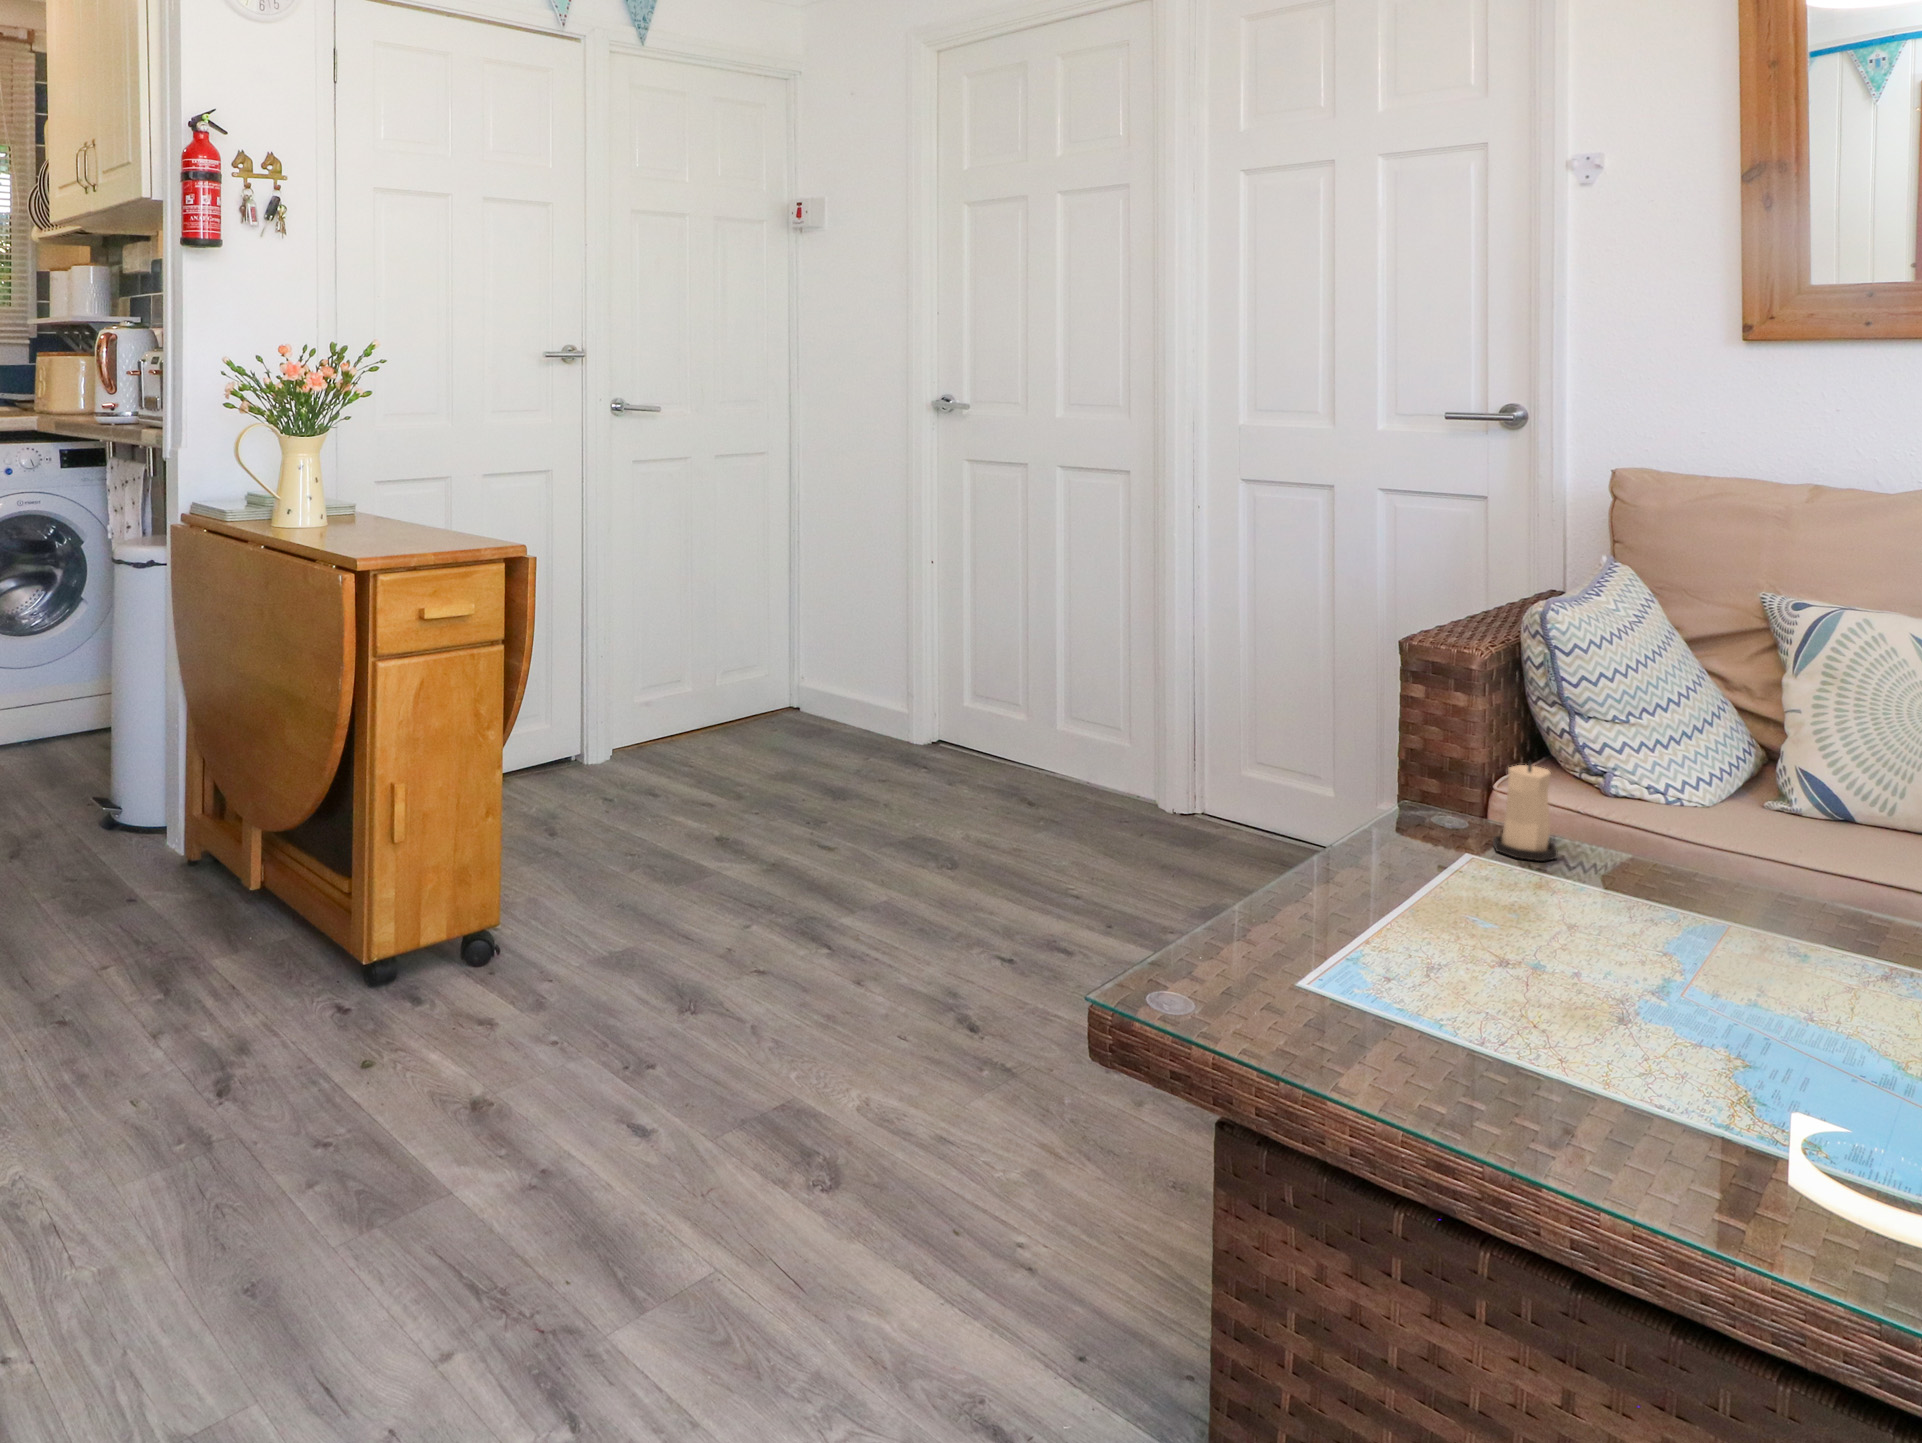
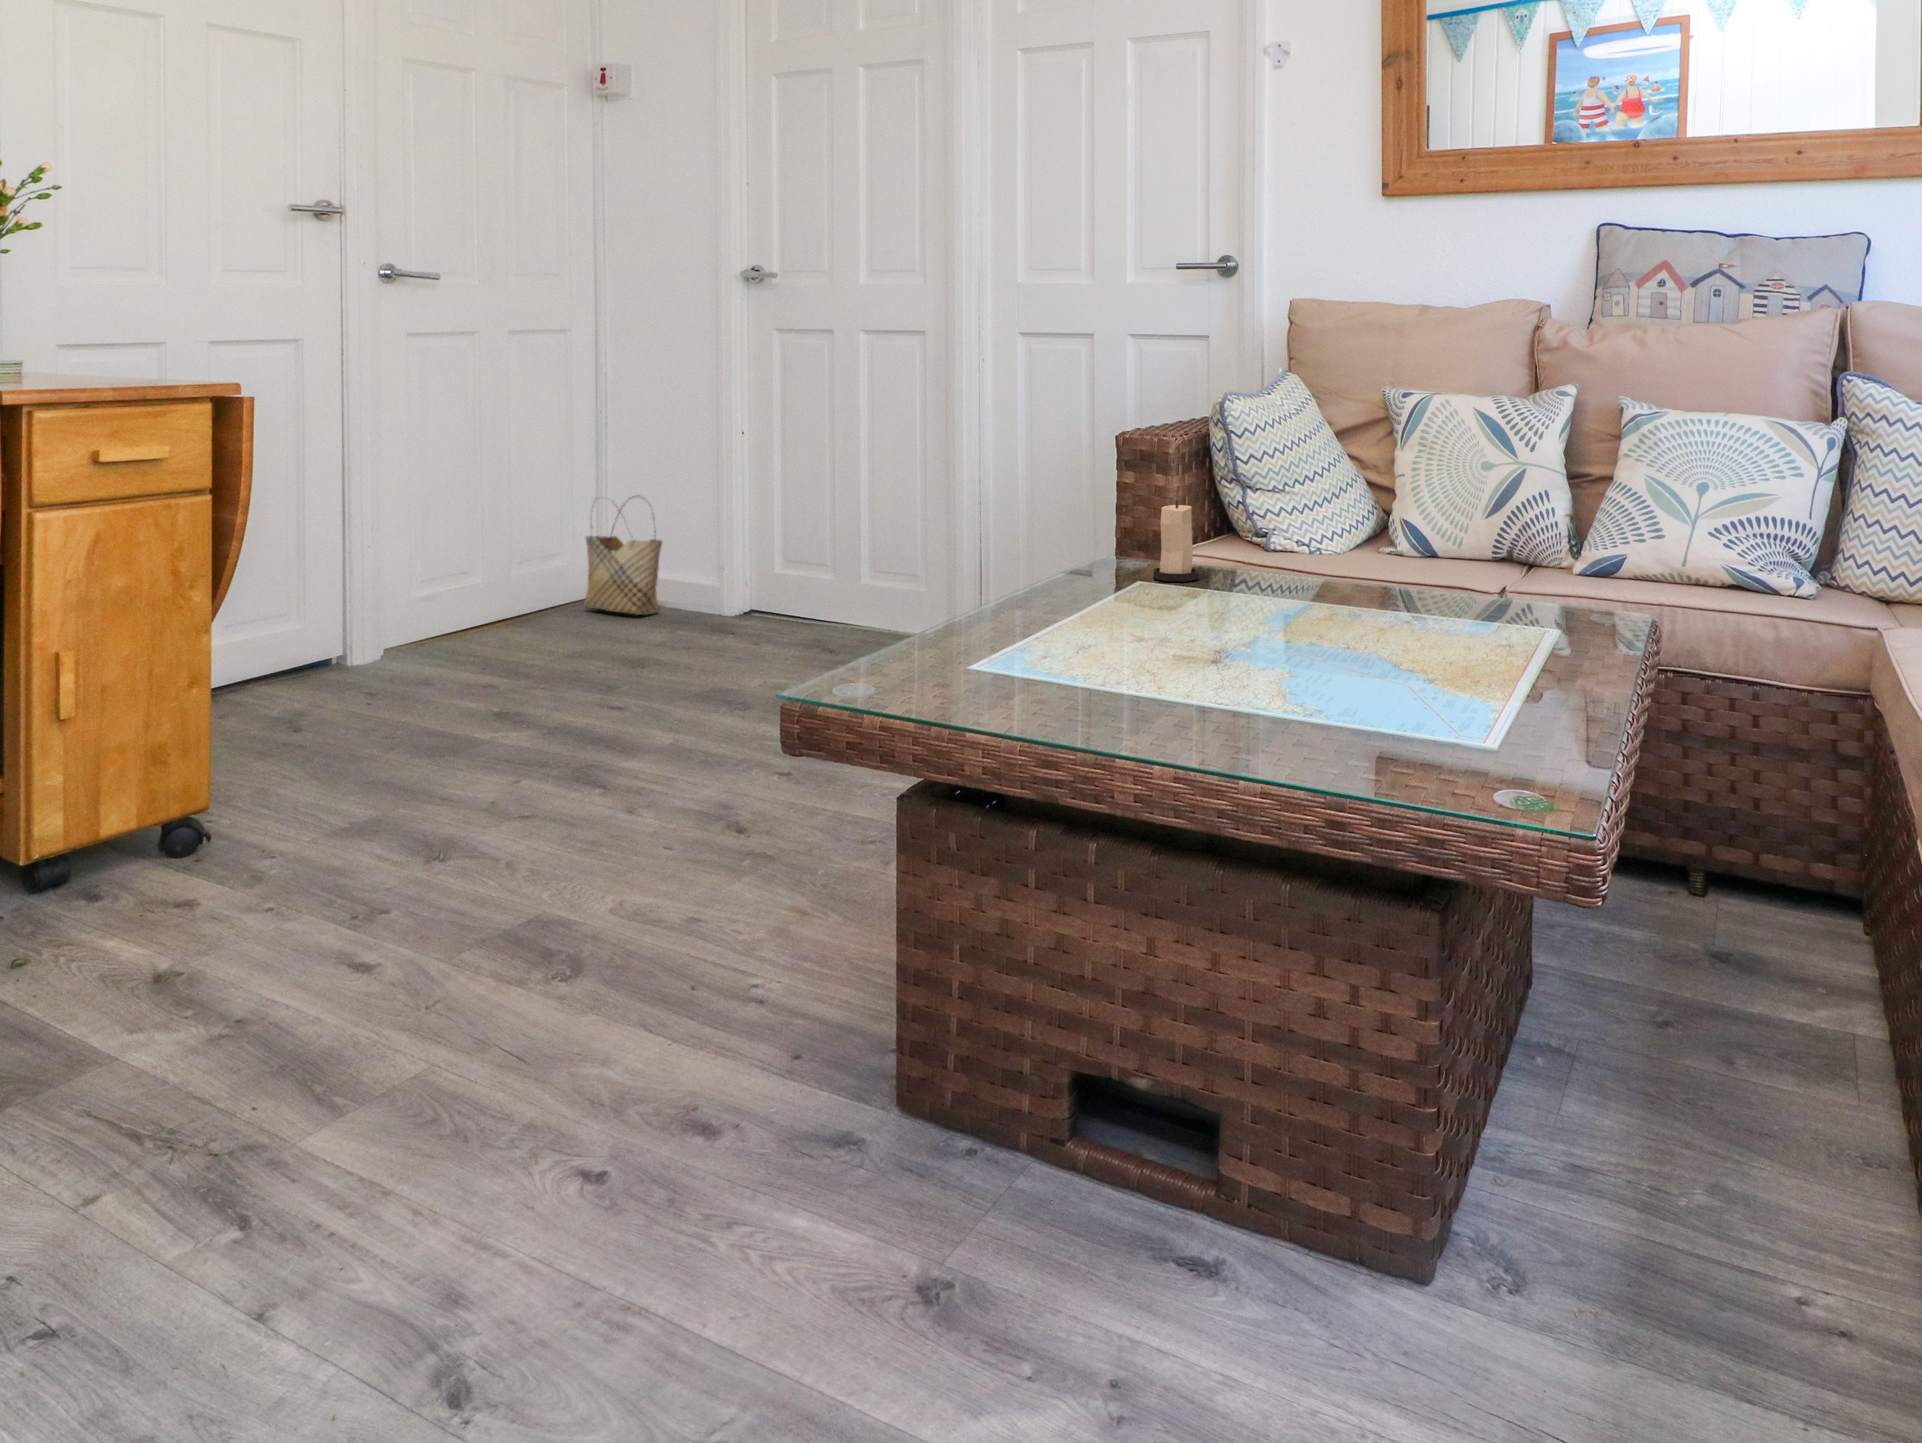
woven basket: none [755,618,834,739] -> present [583,501,662,615]

